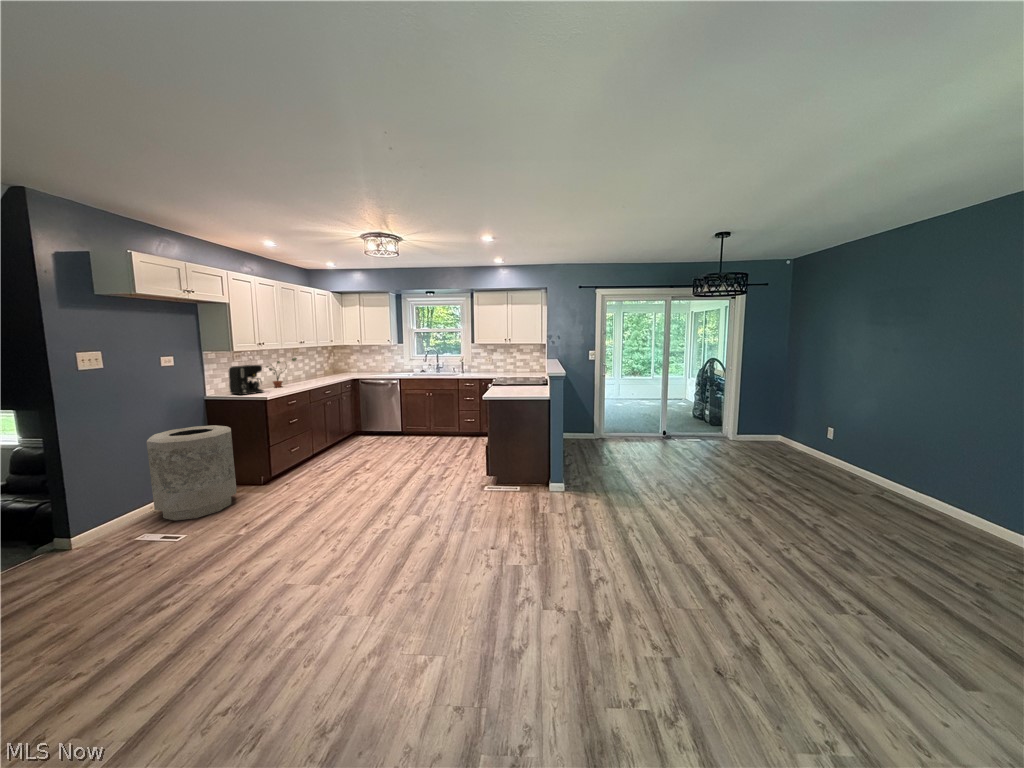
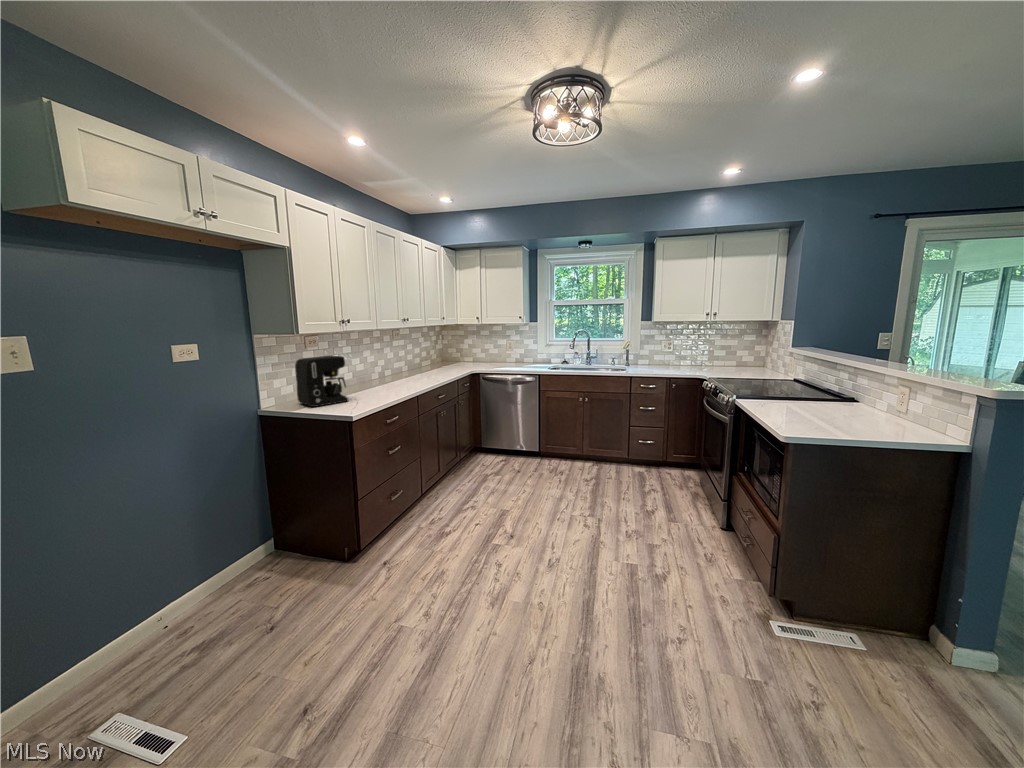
potted plant: present [267,358,297,387] -> none [354,343,397,390]
trash can: present [146,425,236,520] -> none [131,467,299,663]

